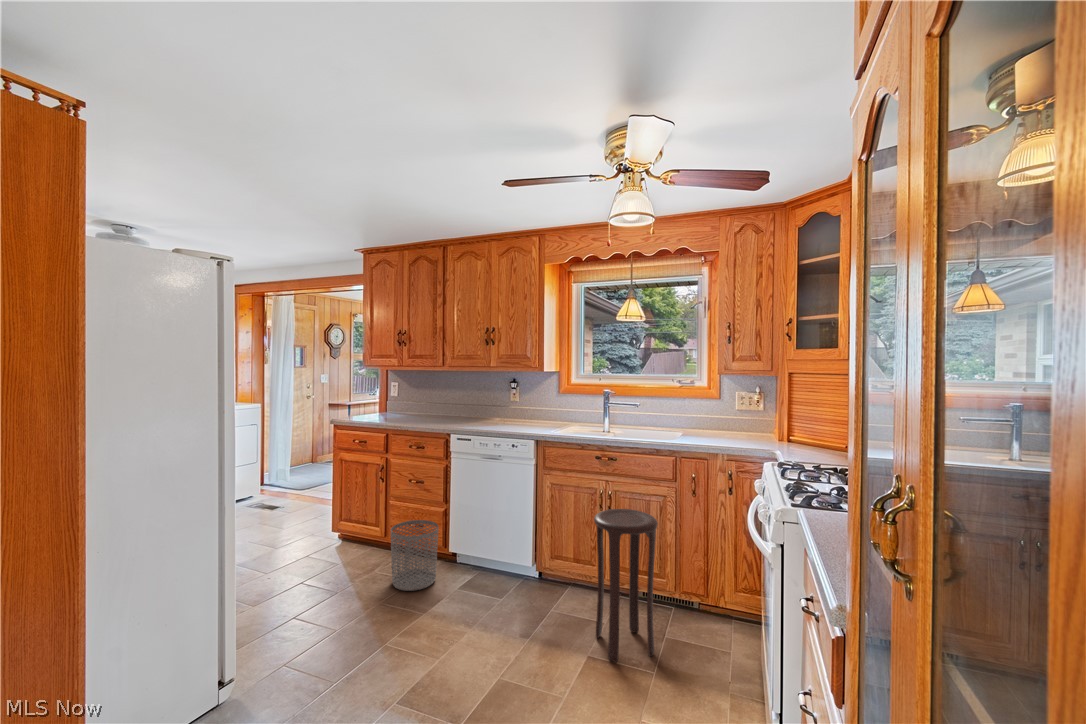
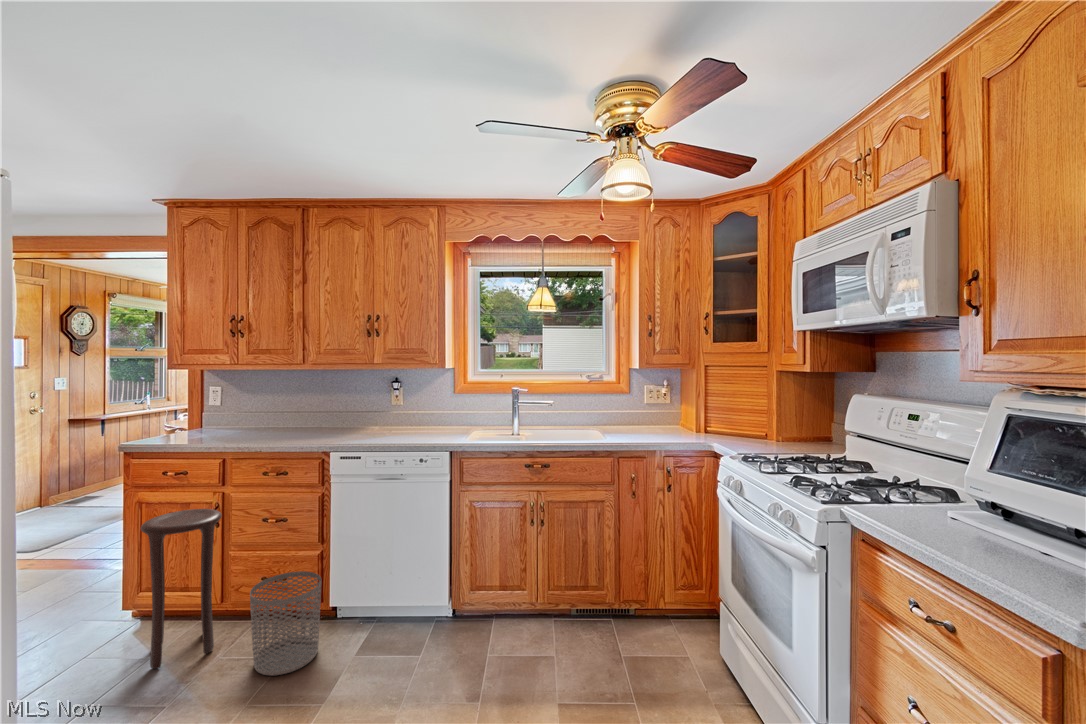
stool: present [594,509,658,662] -> present [141,509,222,669]

